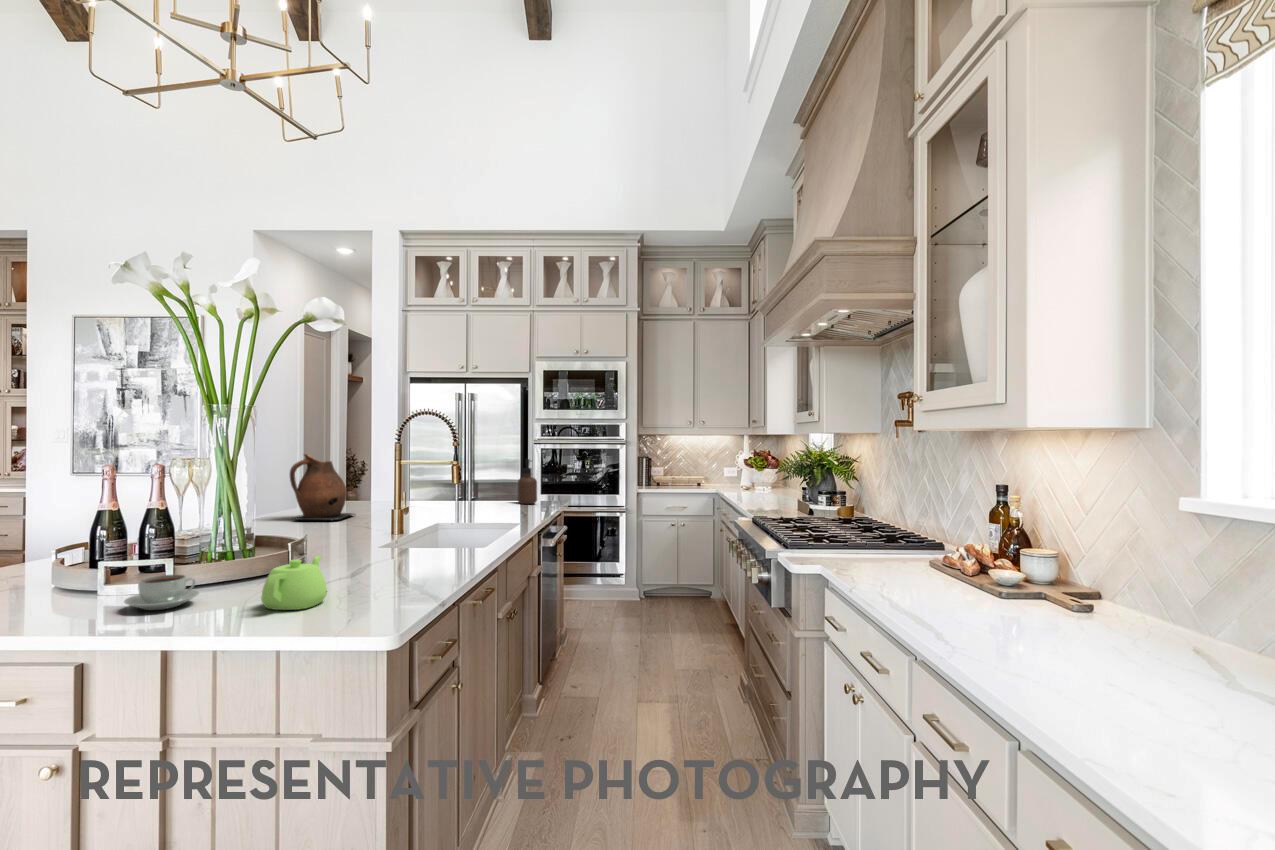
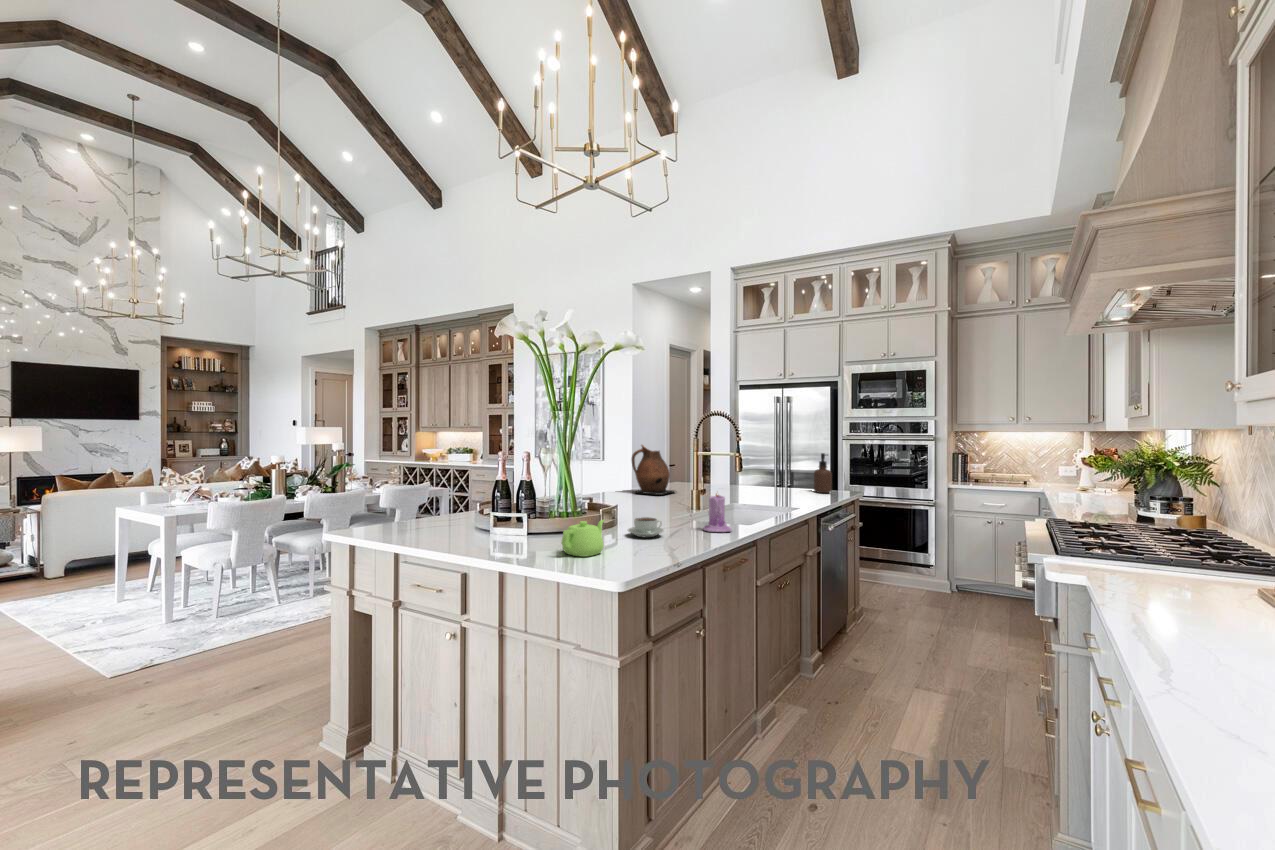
candle: none [434,506,471,558] -> present [703,494,732,532]
coffee cup: present [124,574,199,610] -> present [628,517,663,537]

